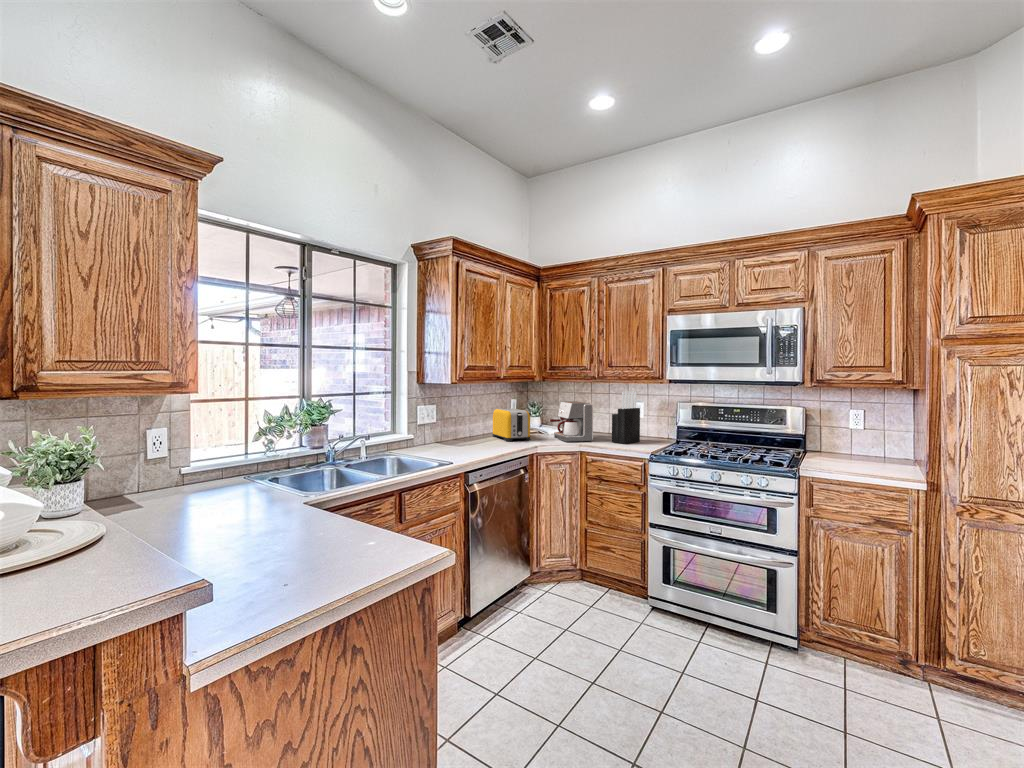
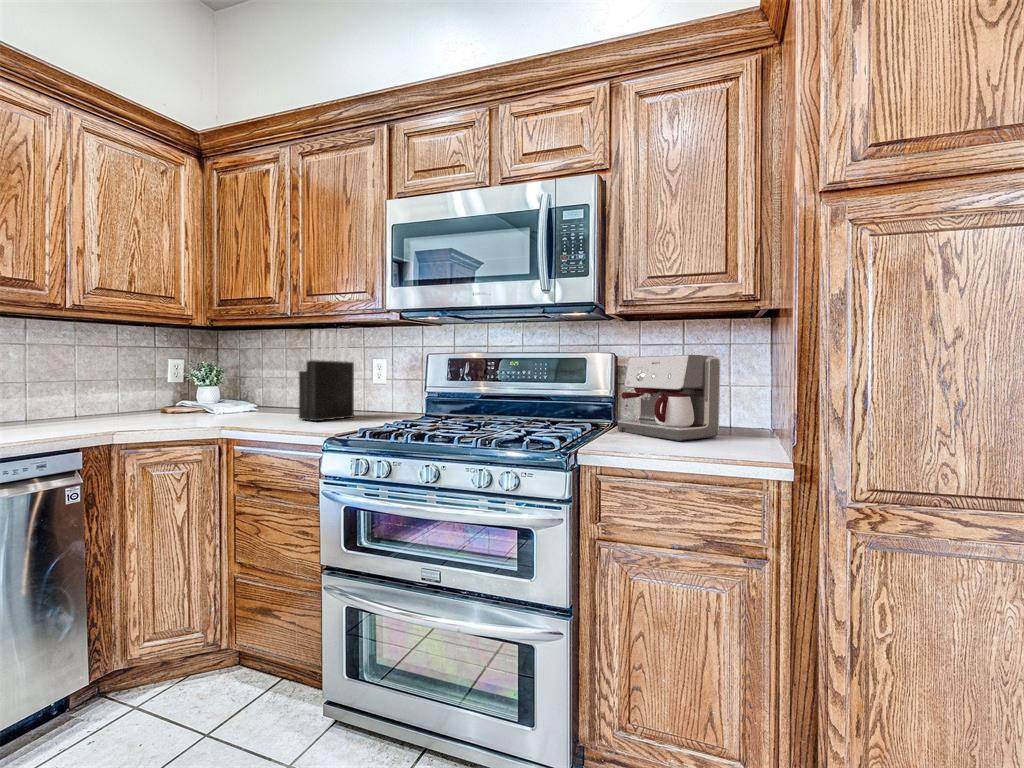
coffee maker: present [550,401,593,442] -> present [618,355,720,441]
toaster: present [493,409,530,441] -> none [64,364,137,424]

